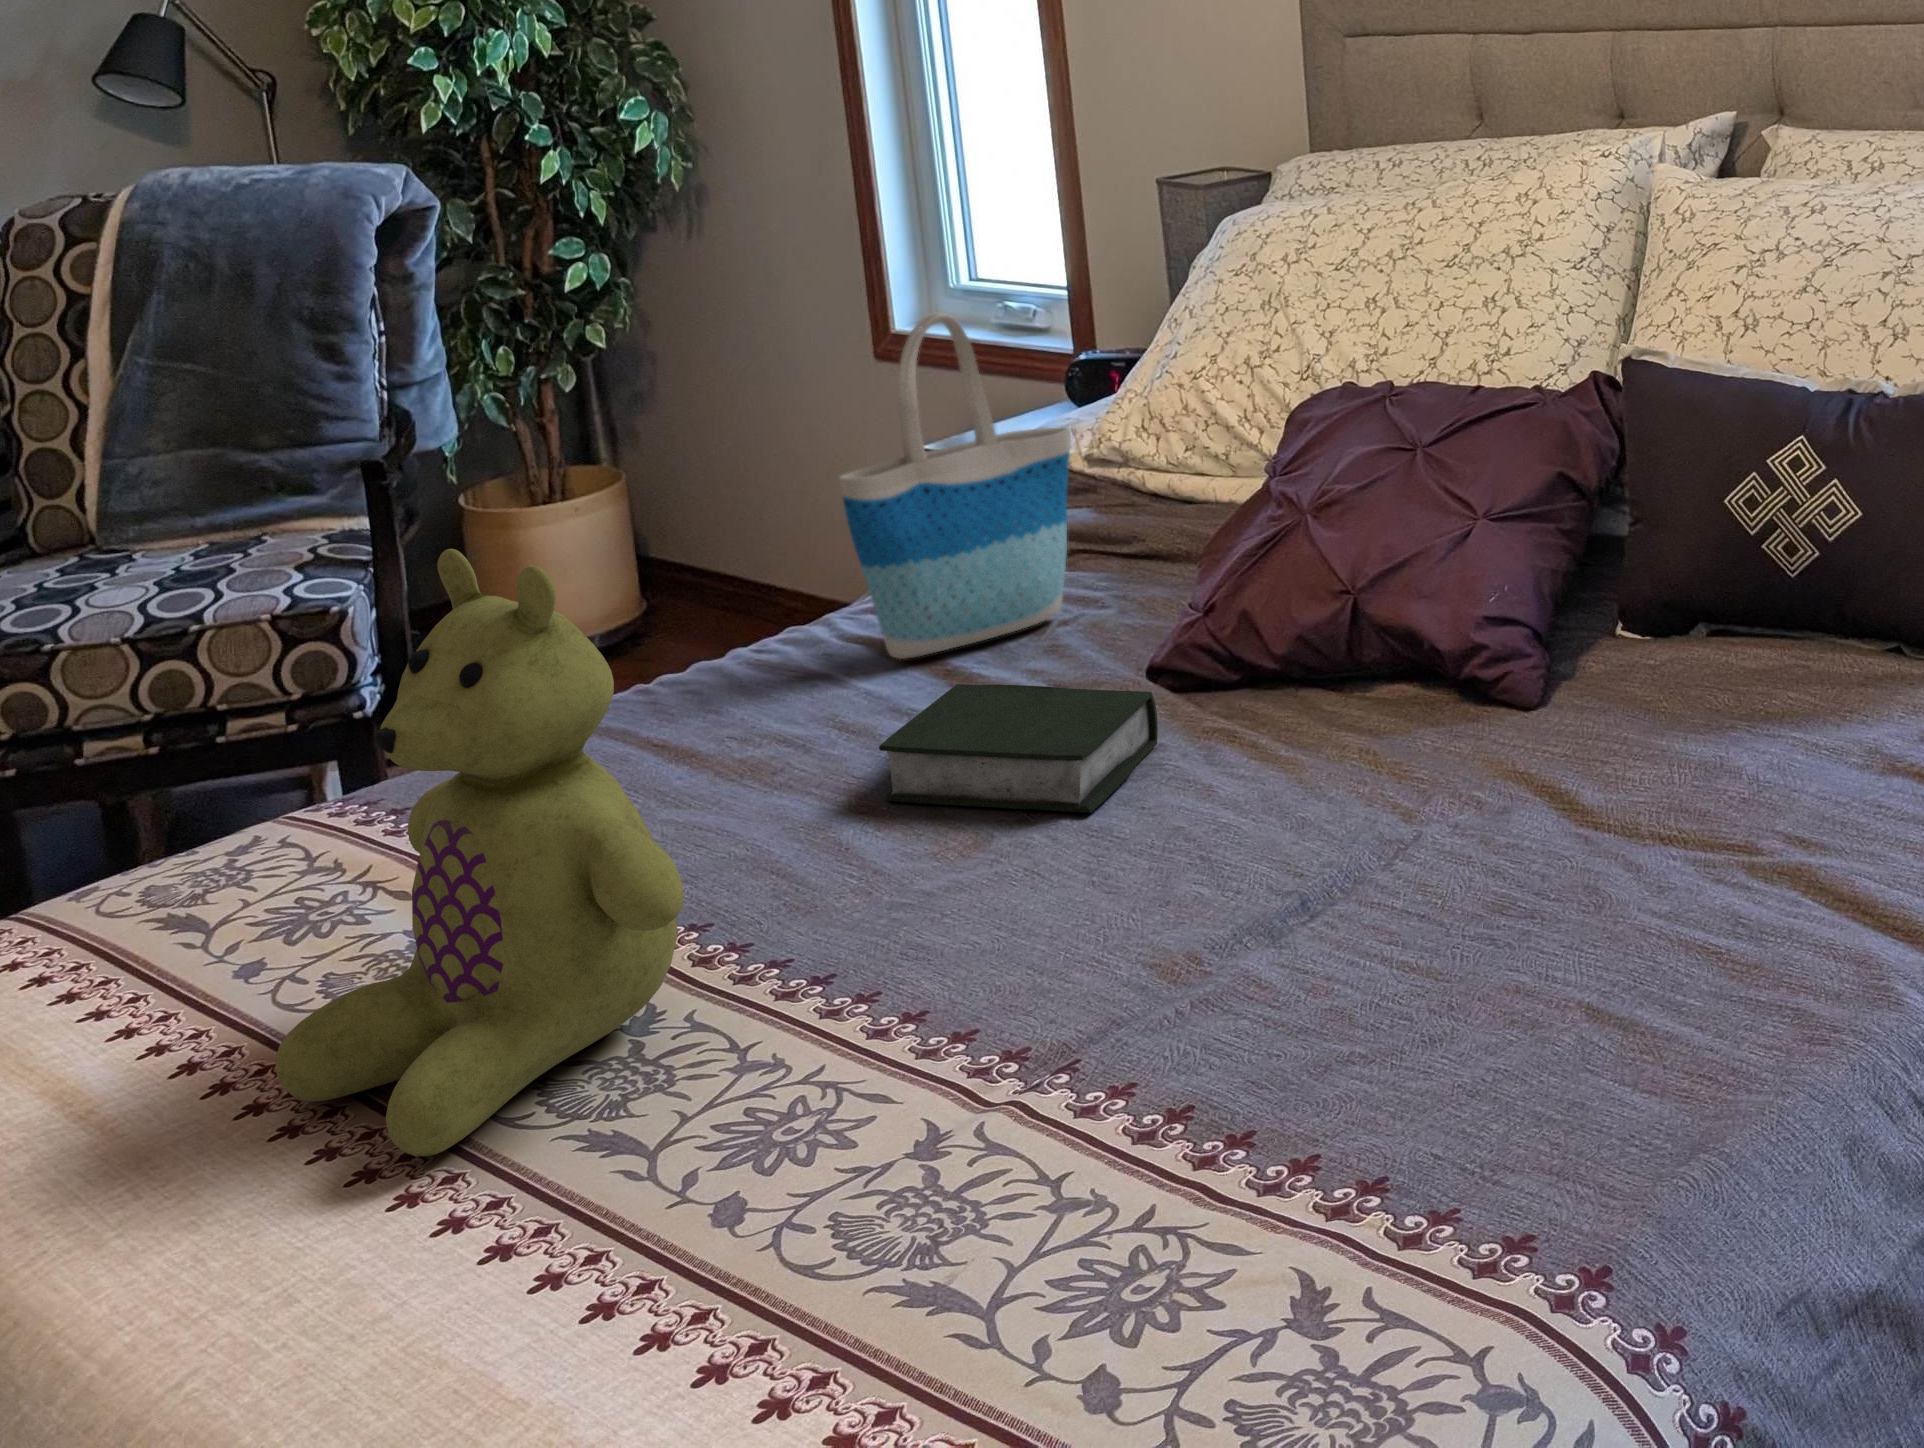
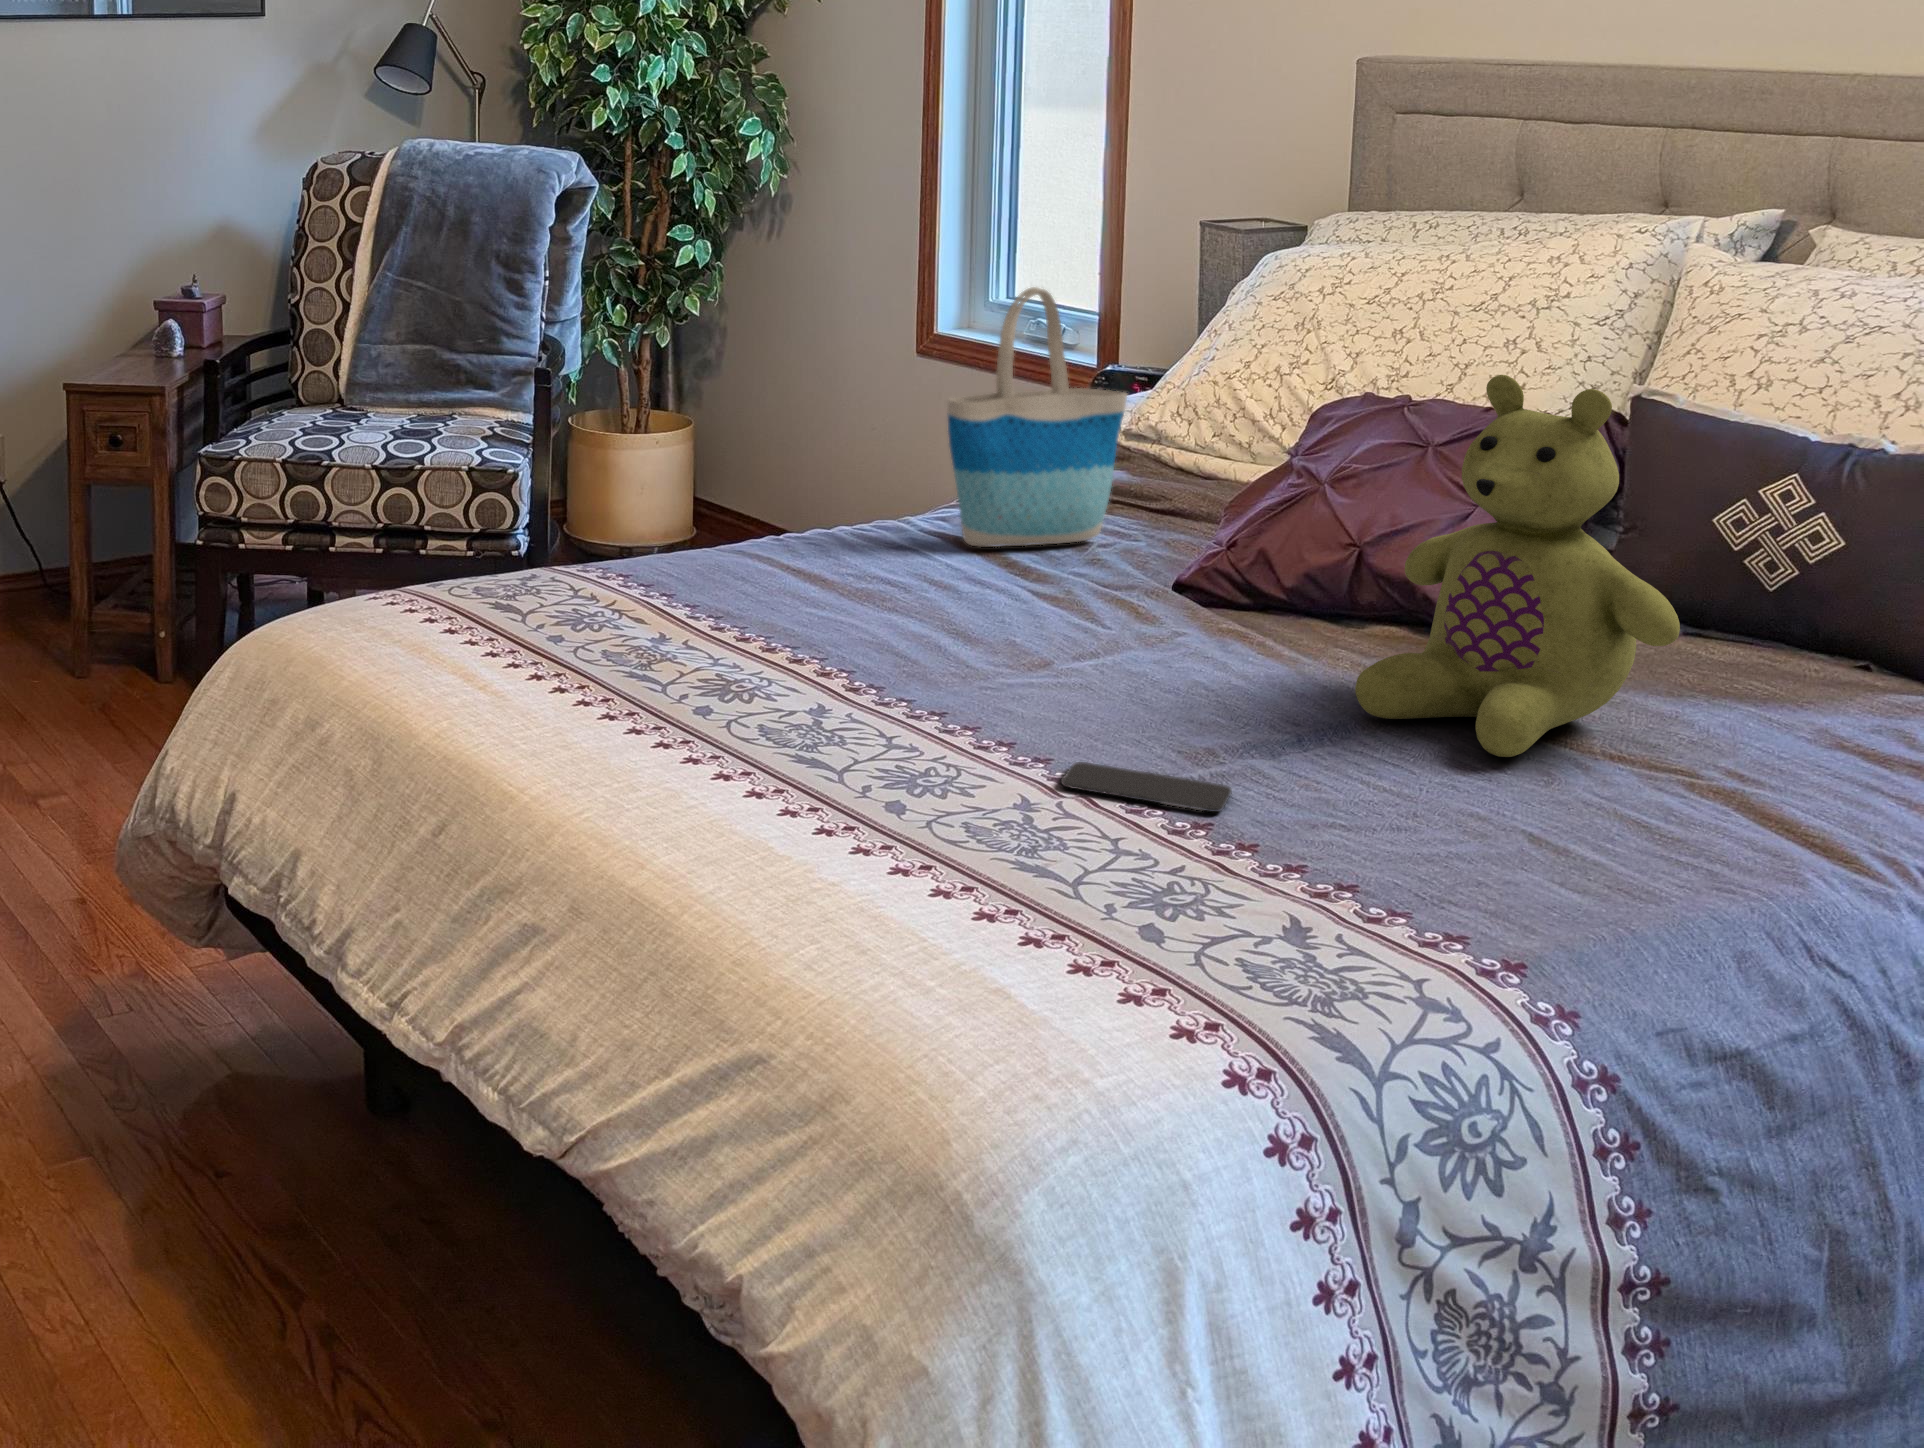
stuffed bear: present [276,549,683,1156] -> present [1355,375,1680,757]
book: present [879,684,1158,812] -> none [970,559,1184,658]
smartphone: none [985,1027,1217,1091] -> present [1061,762,1232,812]

